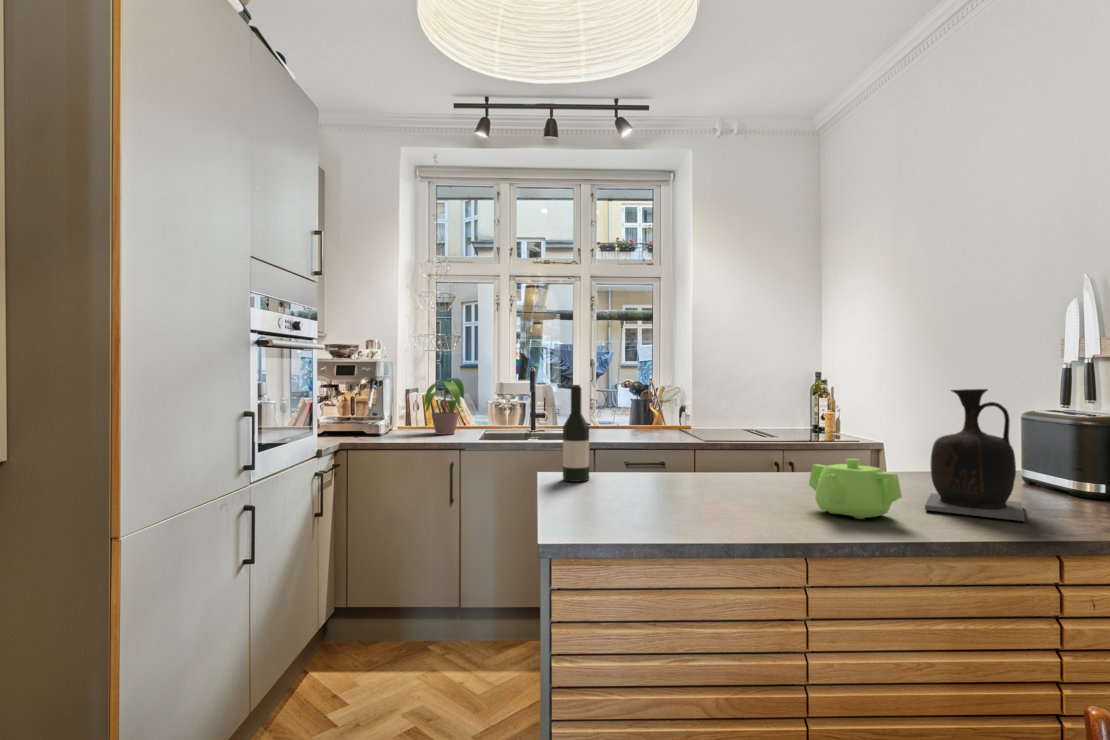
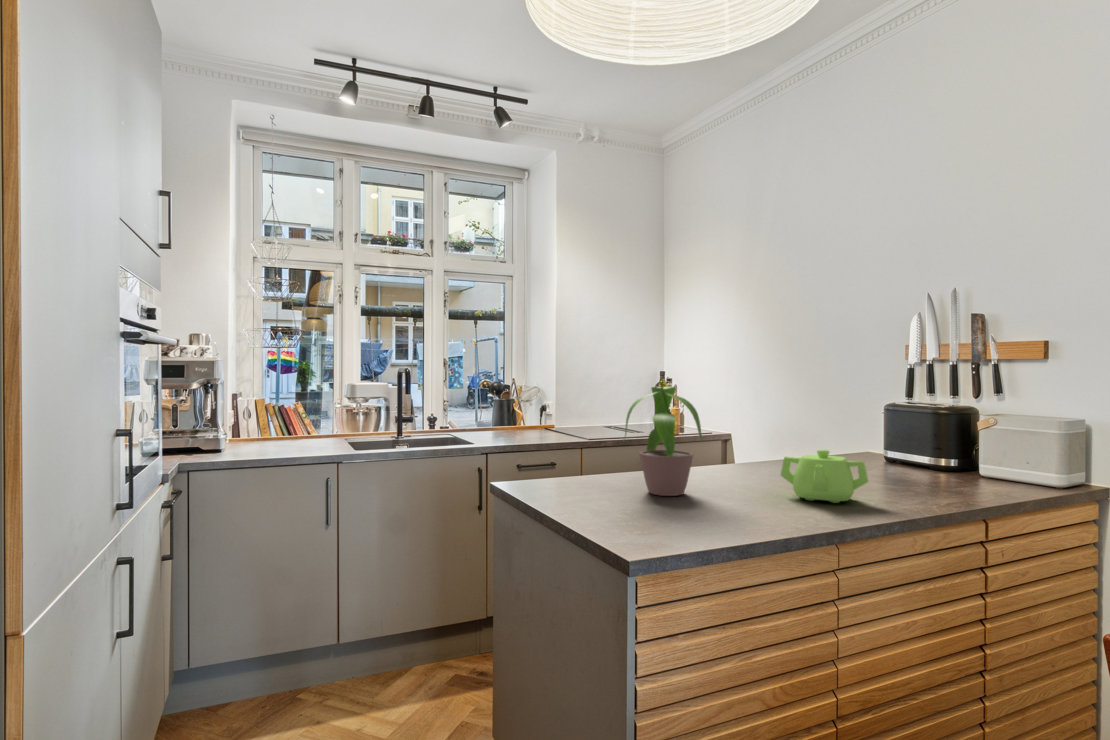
potted plant: present [424,378,464,435] -> present [625,386,702,496]
wine bottle: present [563,385,589,482] -> none [525,386,551,489]
vase: present [925,389,1025,521] -> none [848,387,941,493]

